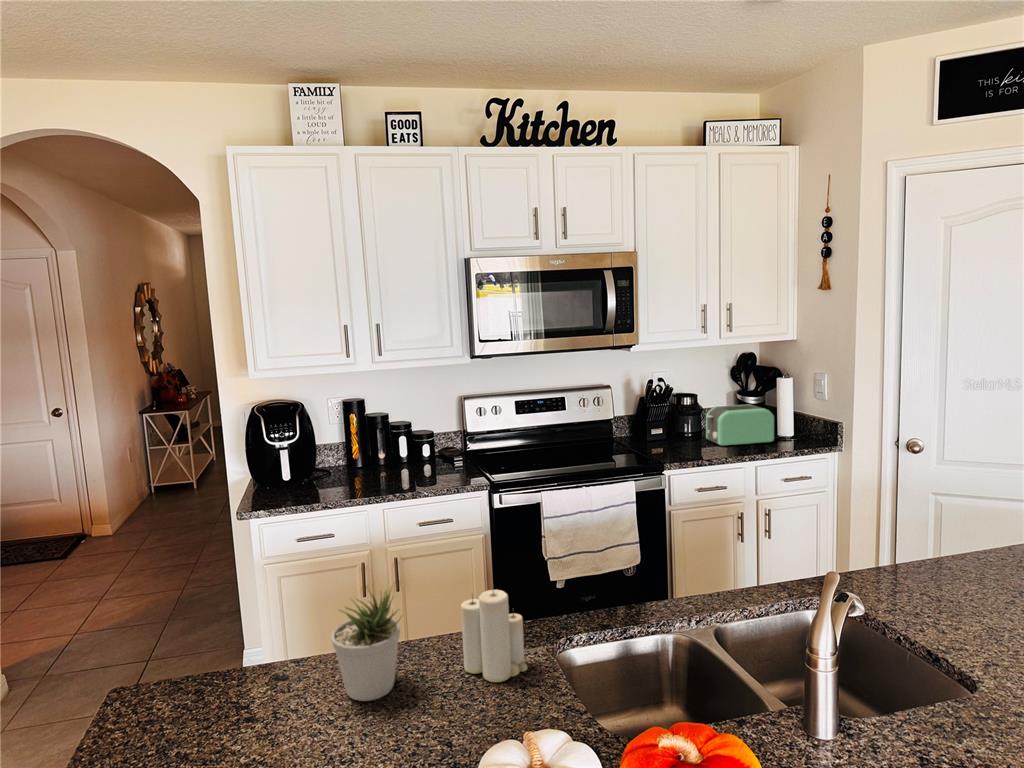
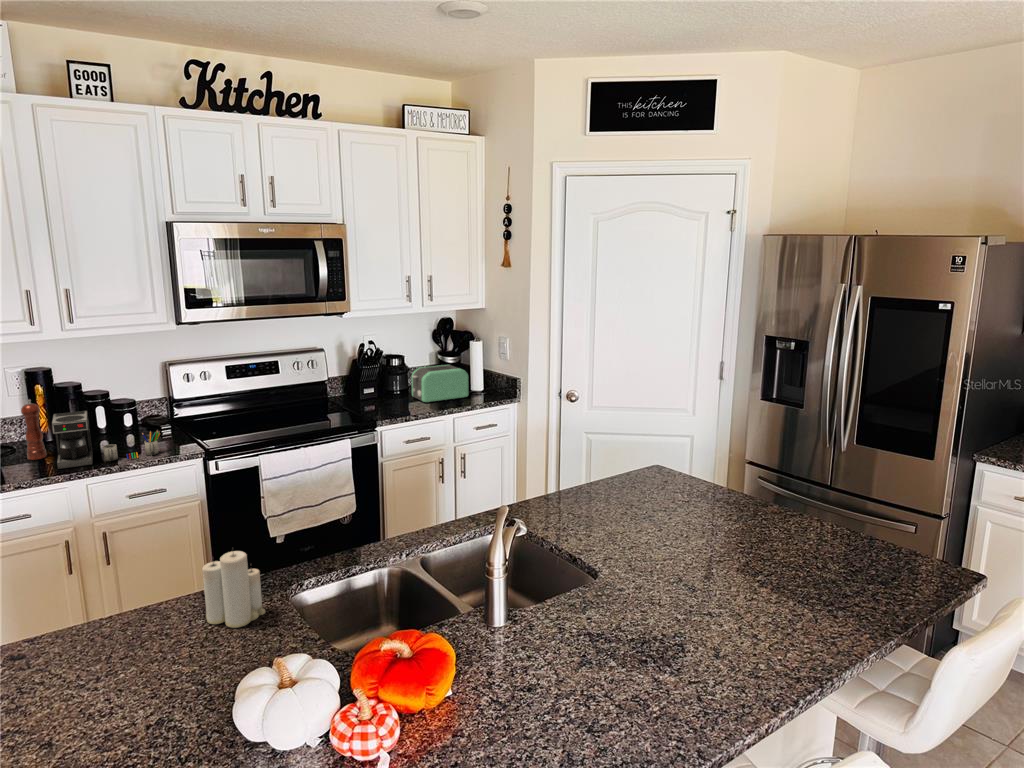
pepper mill: none [338,424,356,480] -> present [21,400,46,460]
coffee maker: none [359,437,450,490] -> present [52,411,160,469]
potted plant: present [331,589,401,701] -> none [75,558,148,665]

